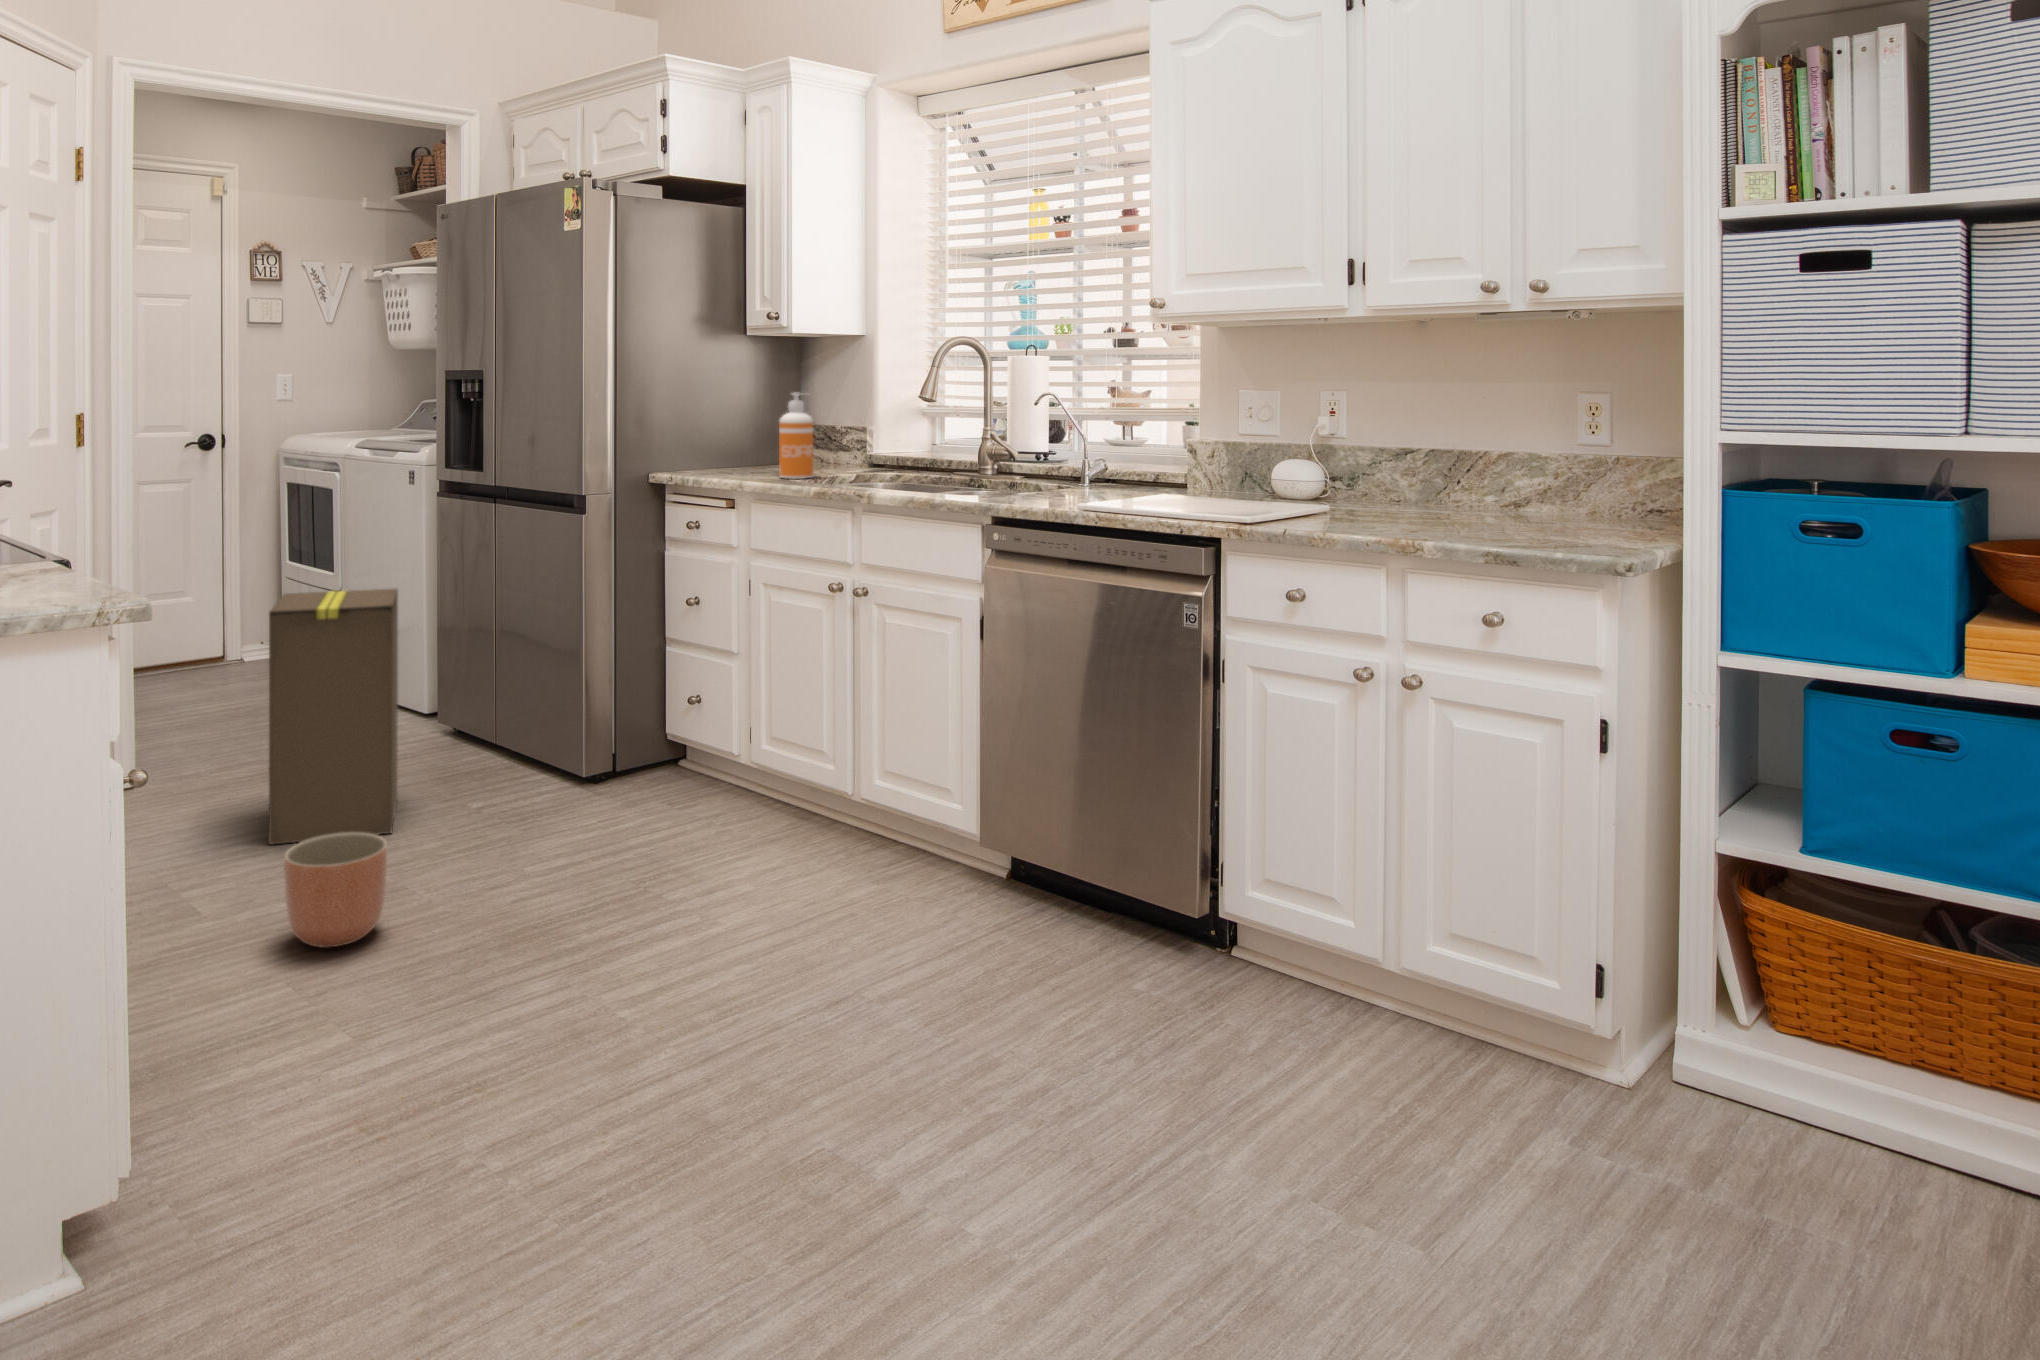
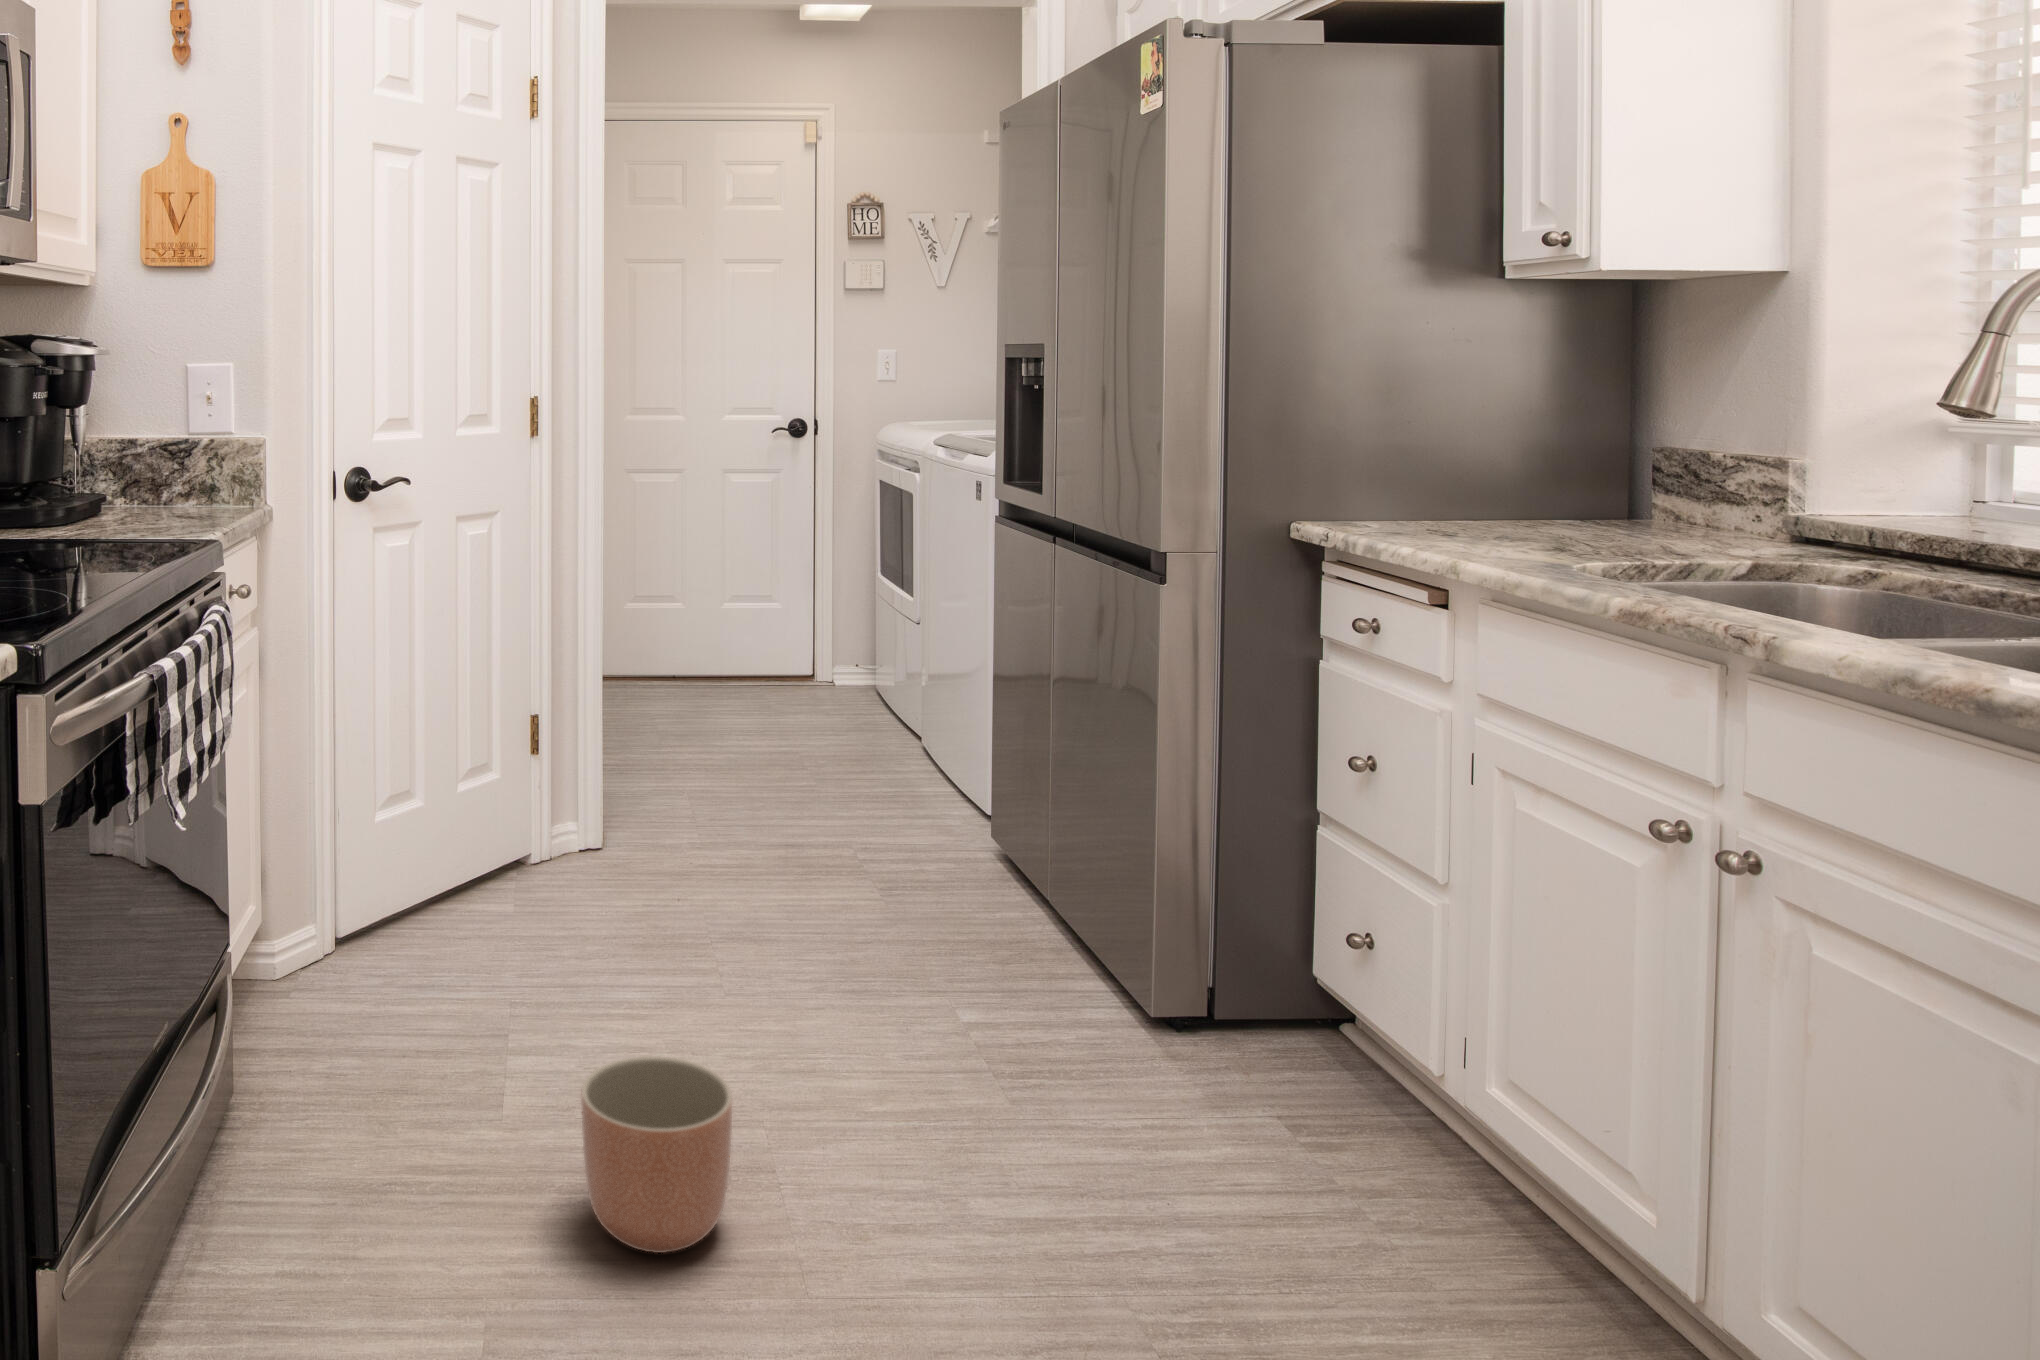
soap dispenser: present [779,393,813,479] -> none [1553,387,1636,560]
cardboard box: present [269,588,398,845] -> none [672,652,872,1039]

